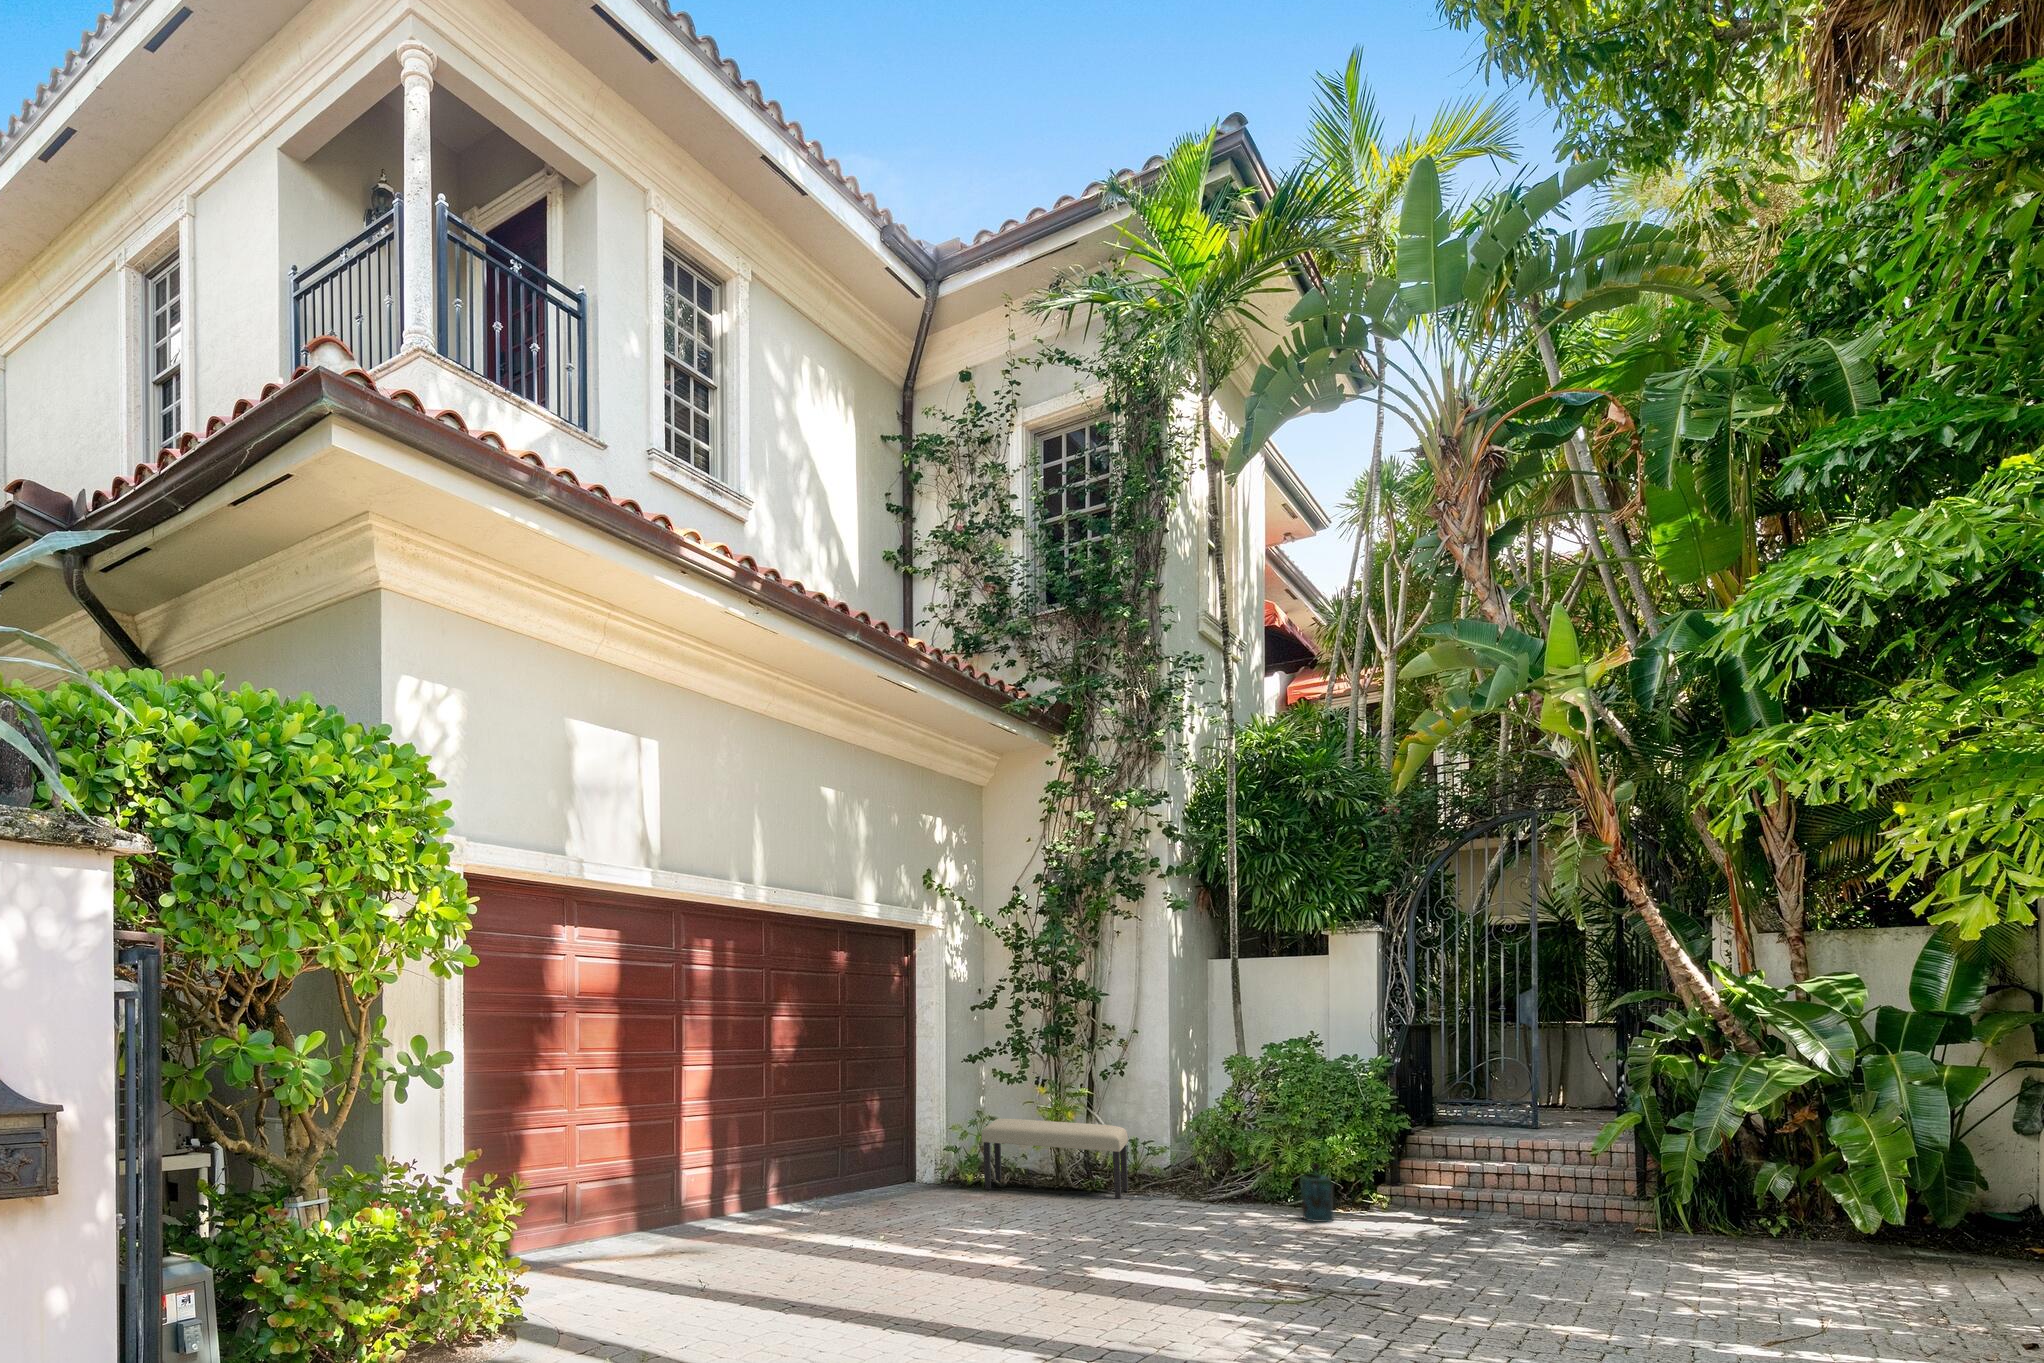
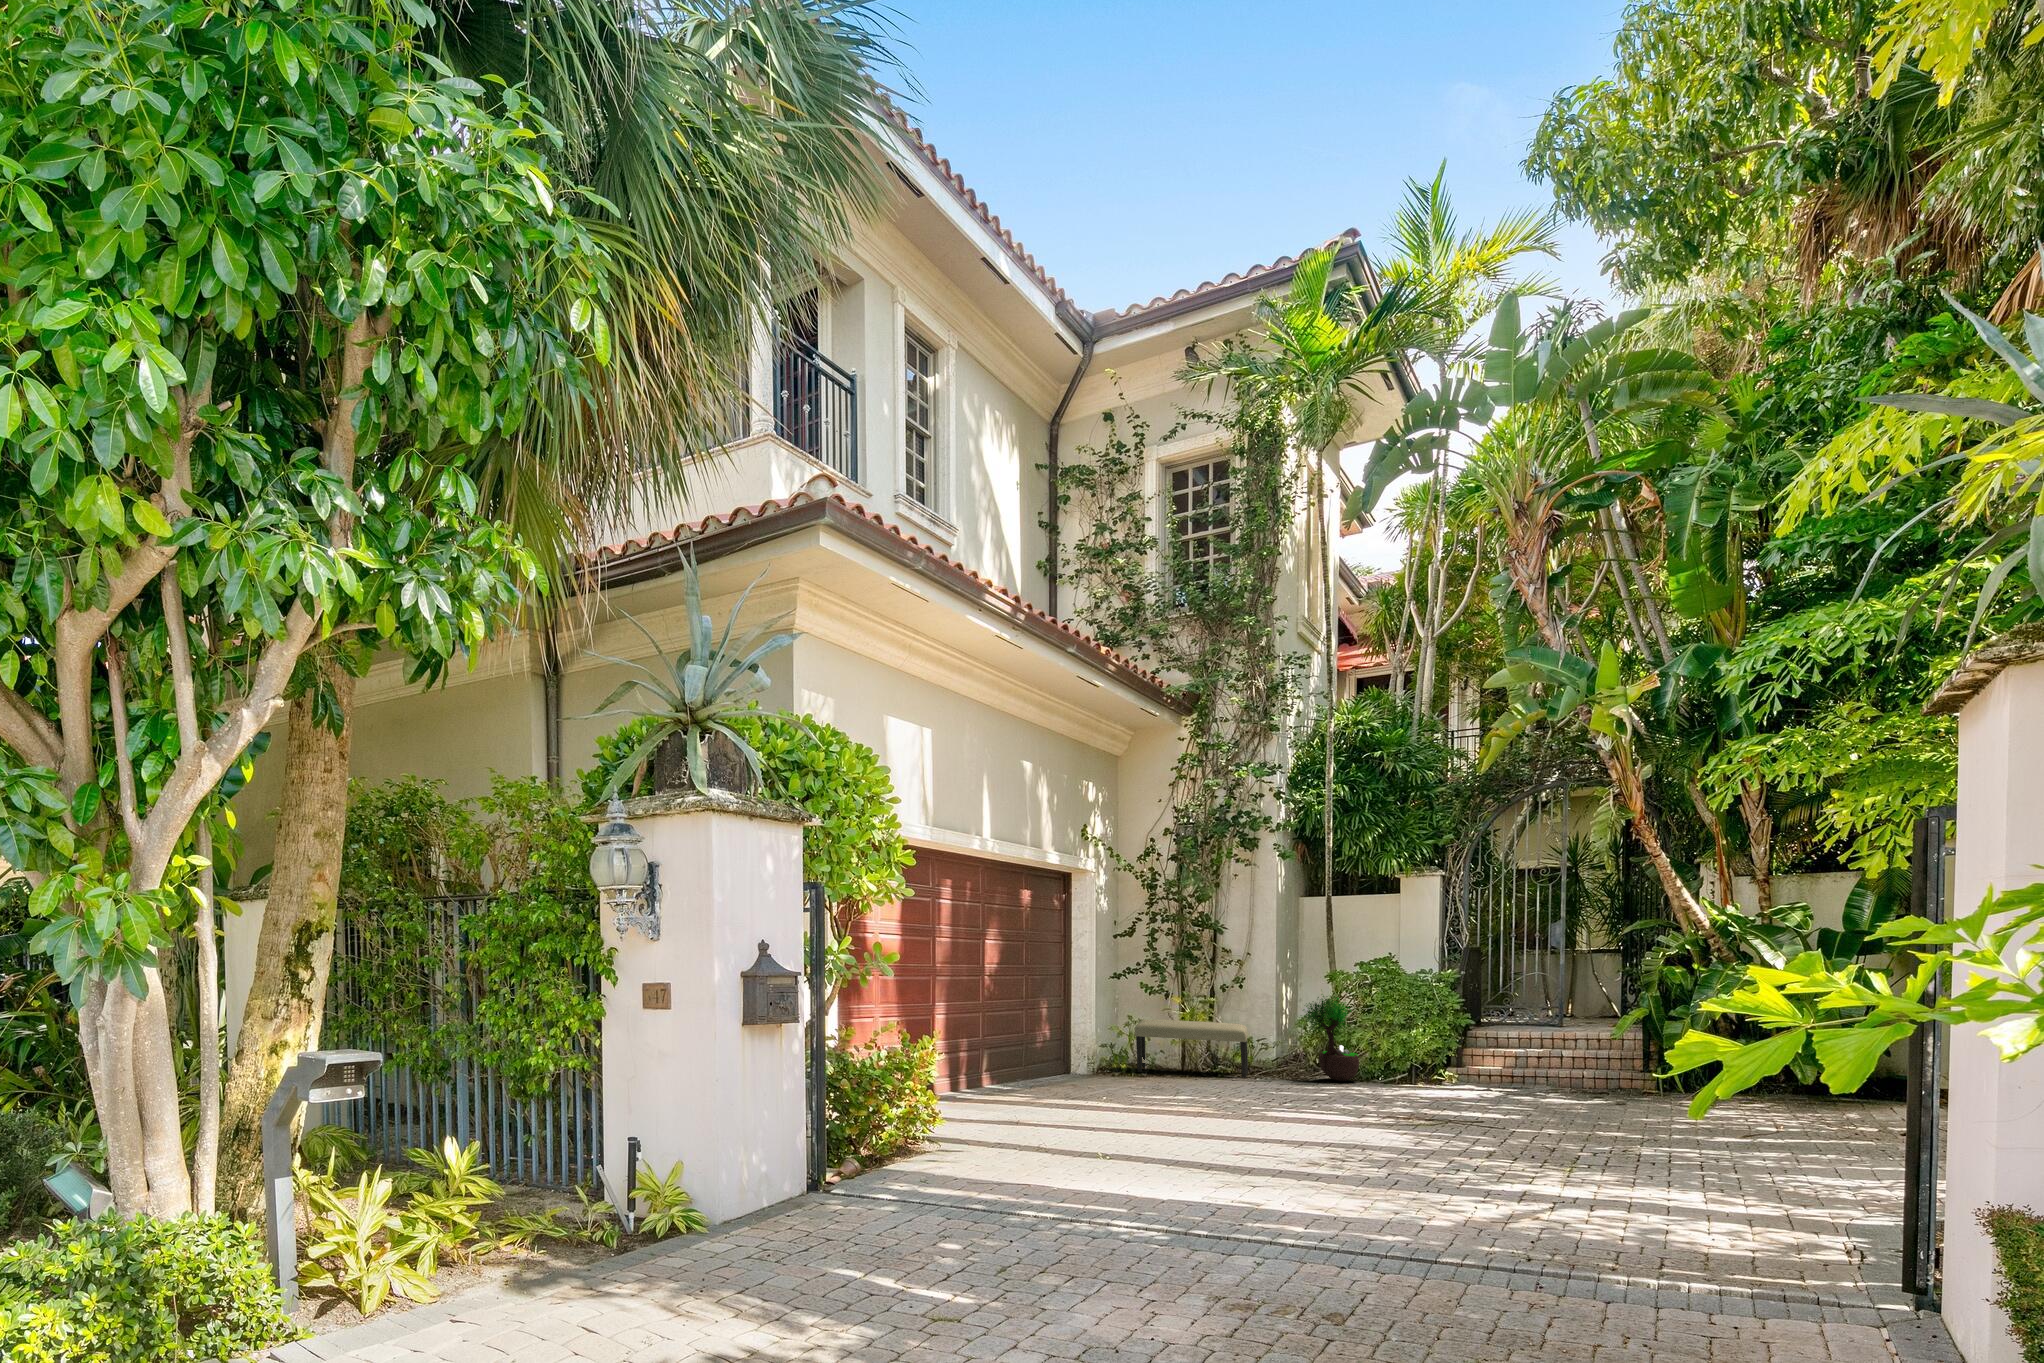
potted tree: none [1187,1083,1265,1205] -> present [1303,994,1359,1081]
watering can: present [1300,1163,1334,1222] -> none [1389,1048,1415,1090]

